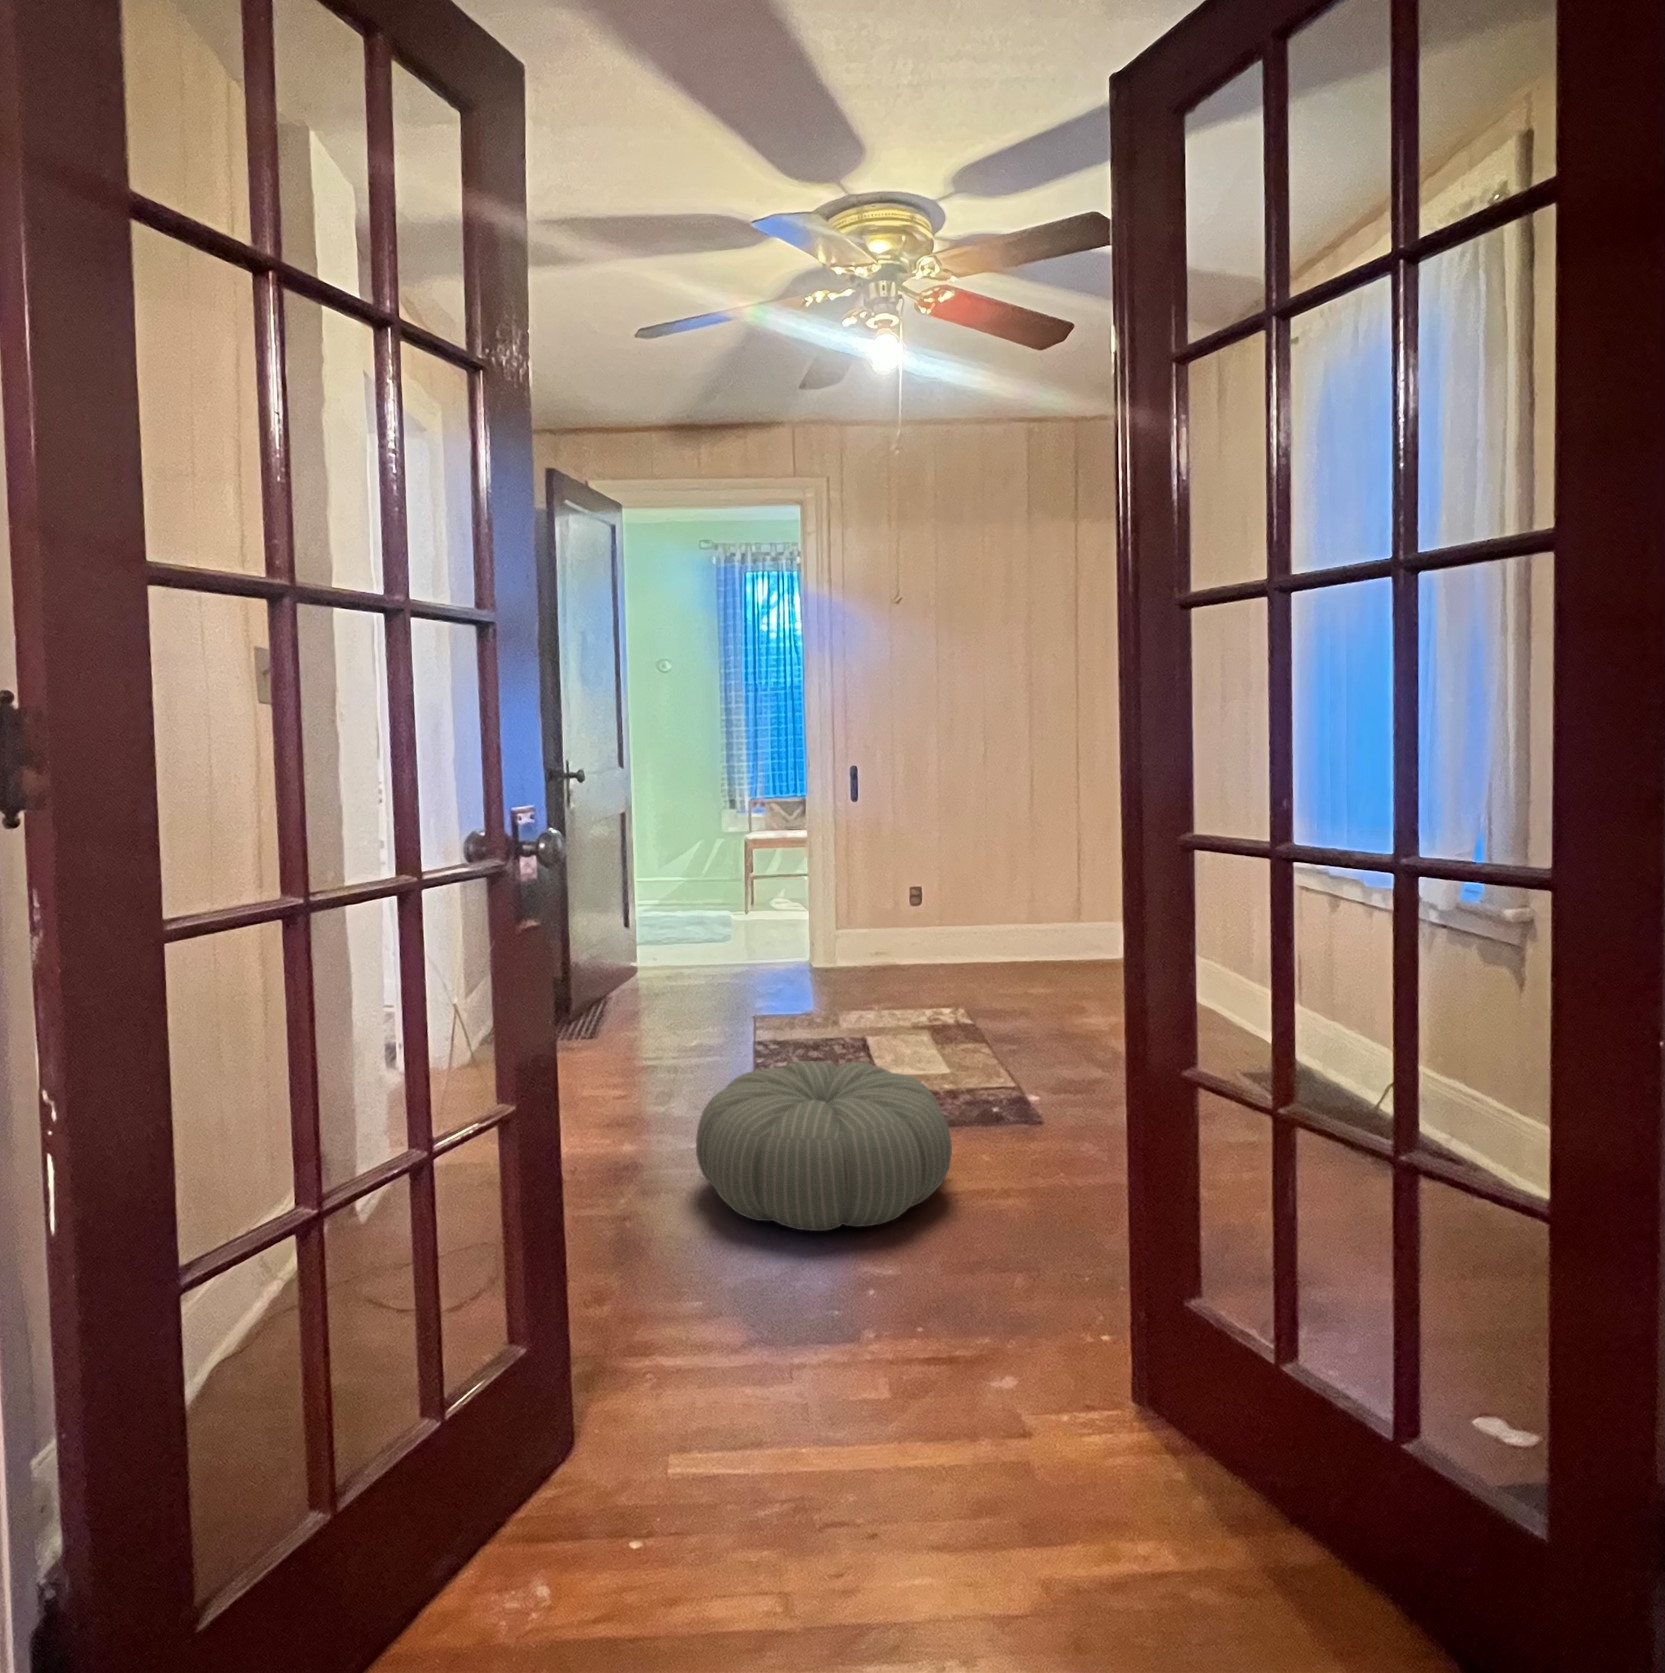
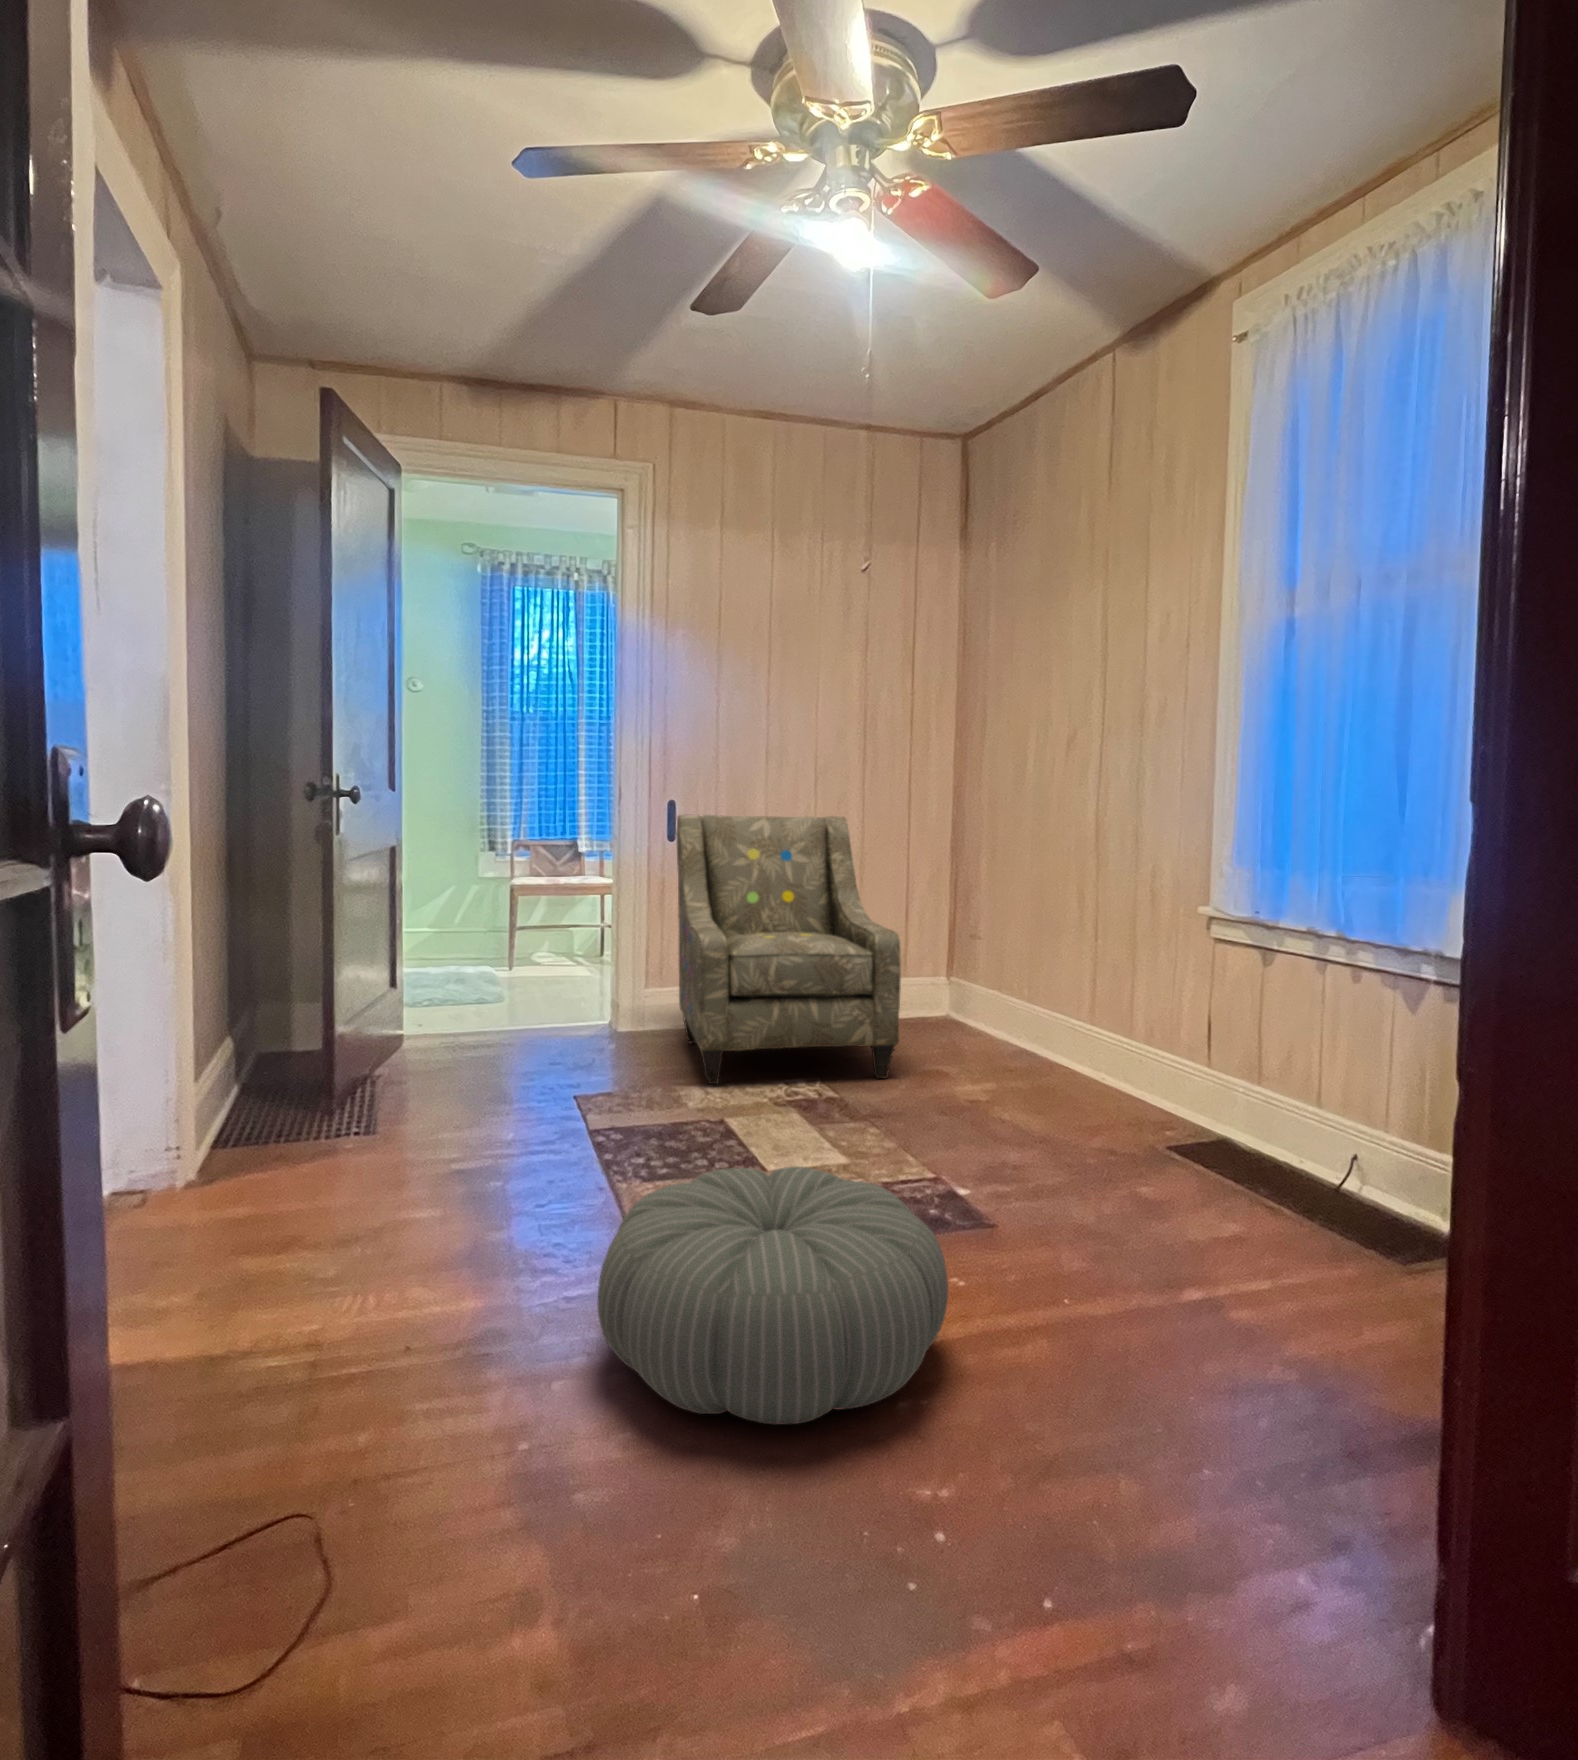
armchair: none [853,777,1032,1010] -> present [676,815,901,1084]

